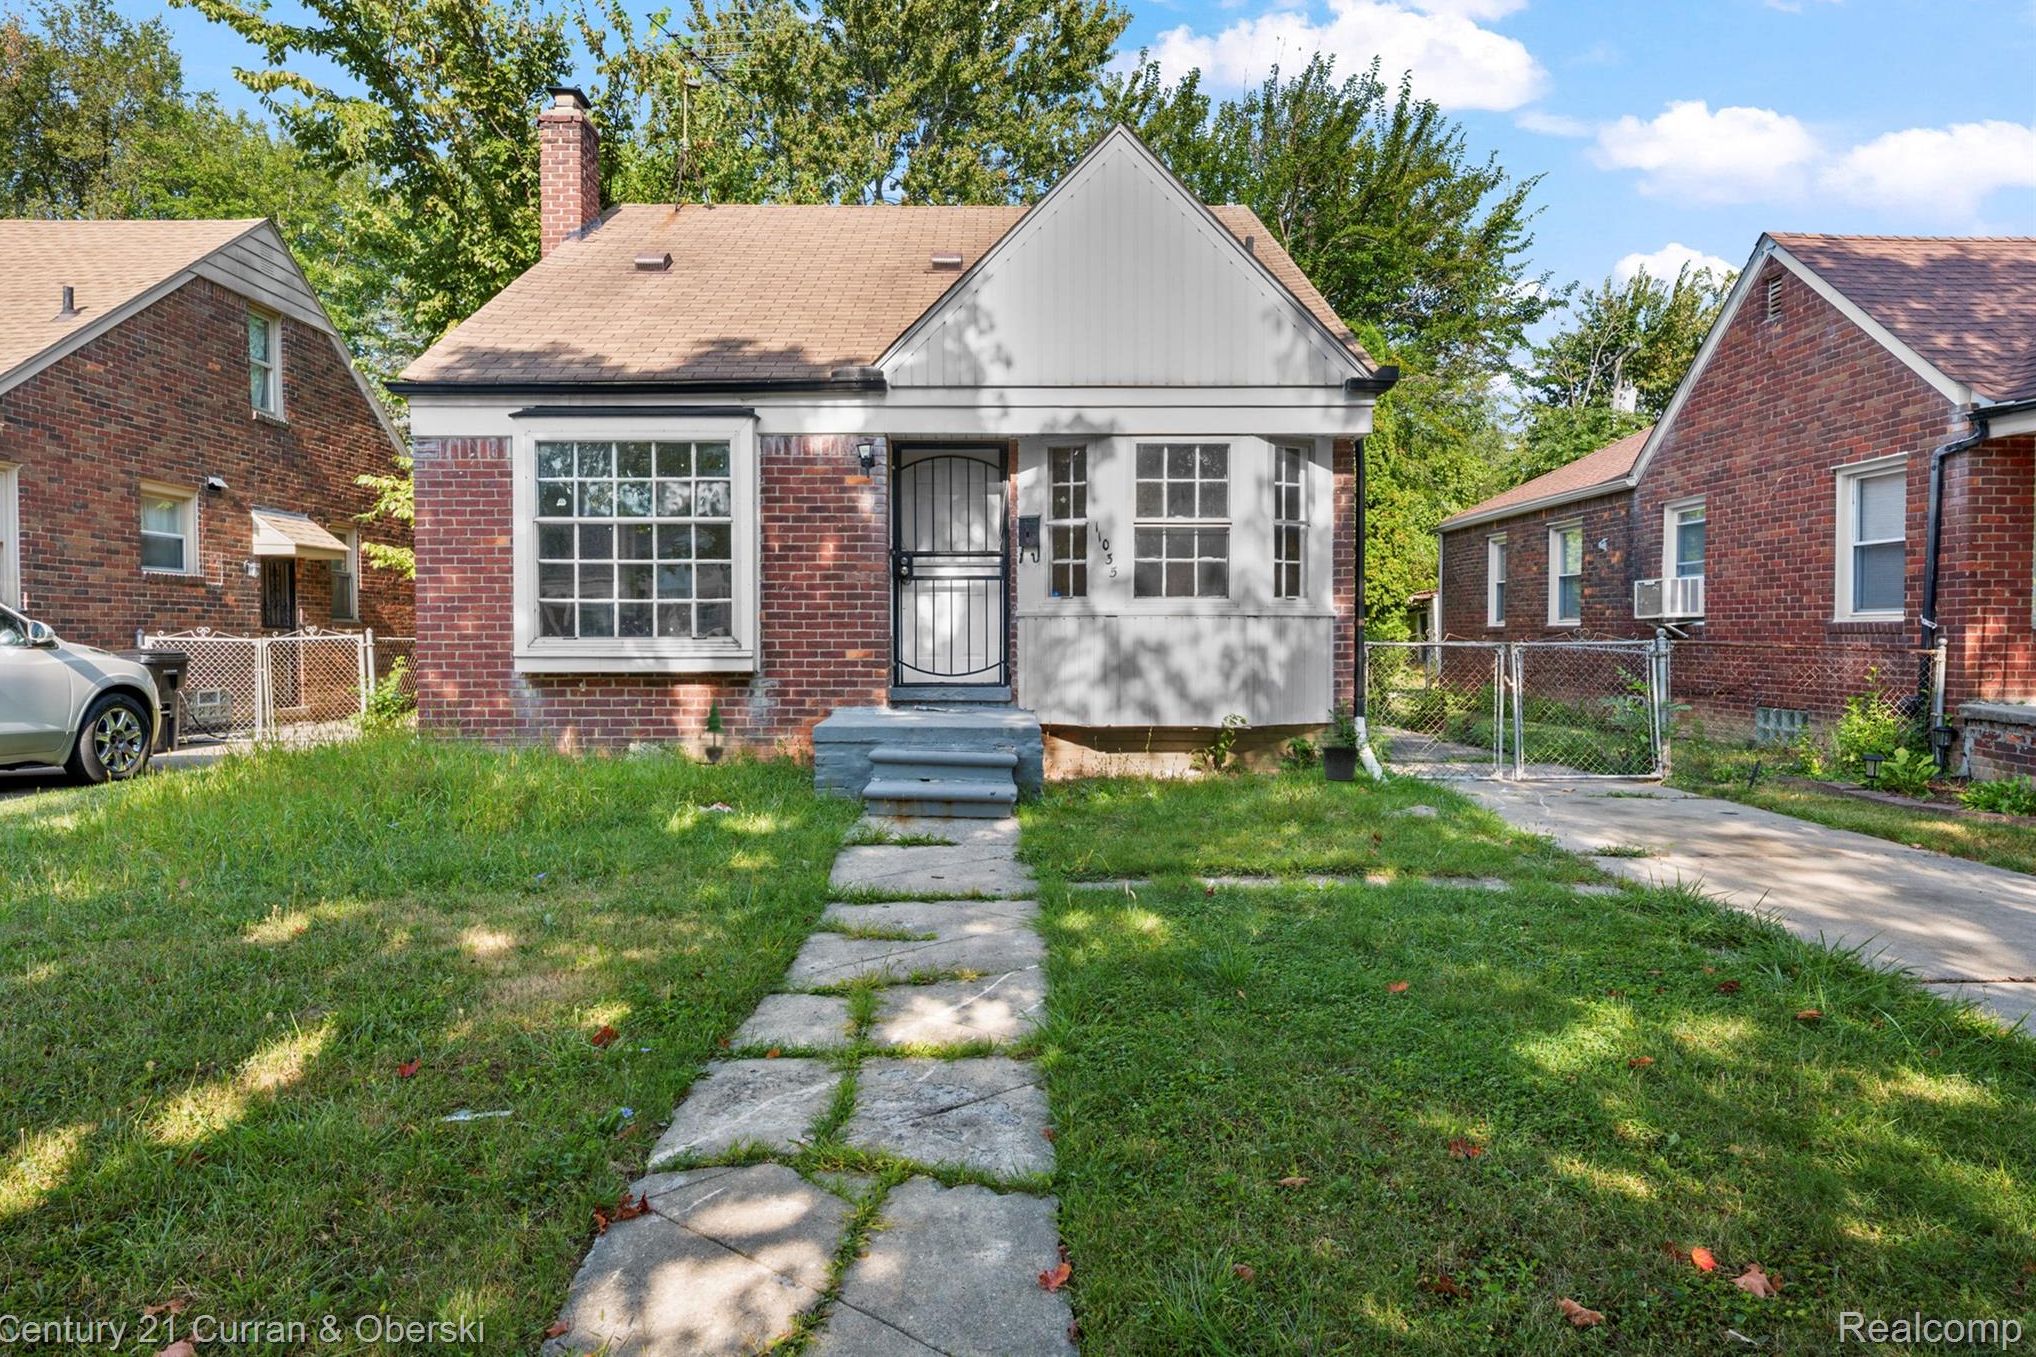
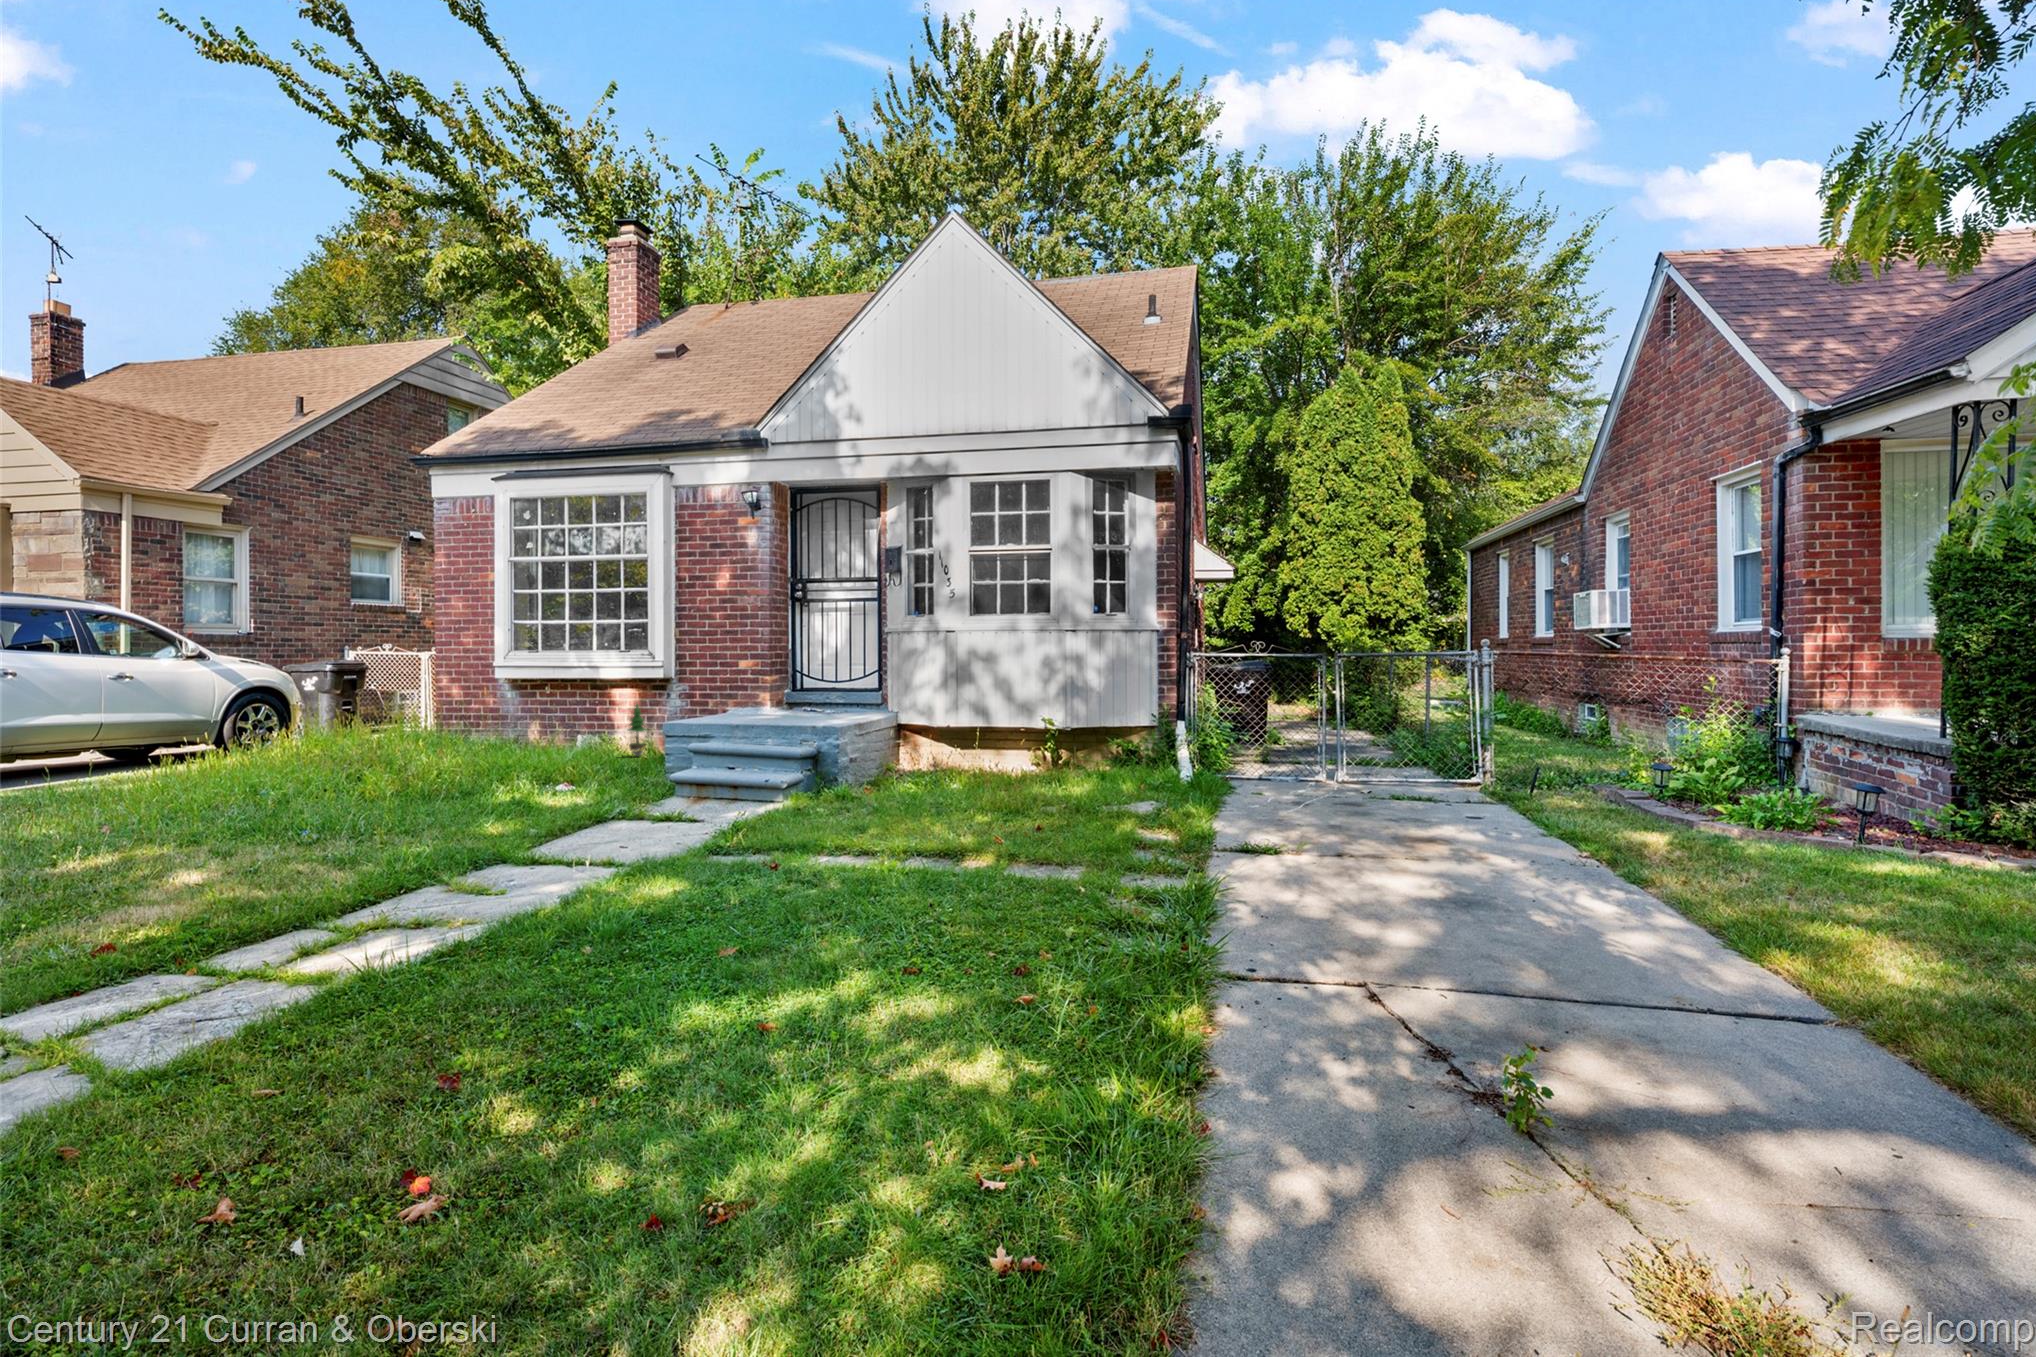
bucket: present [1321,746,1360,781] -> none [1136,747,1171,780]

